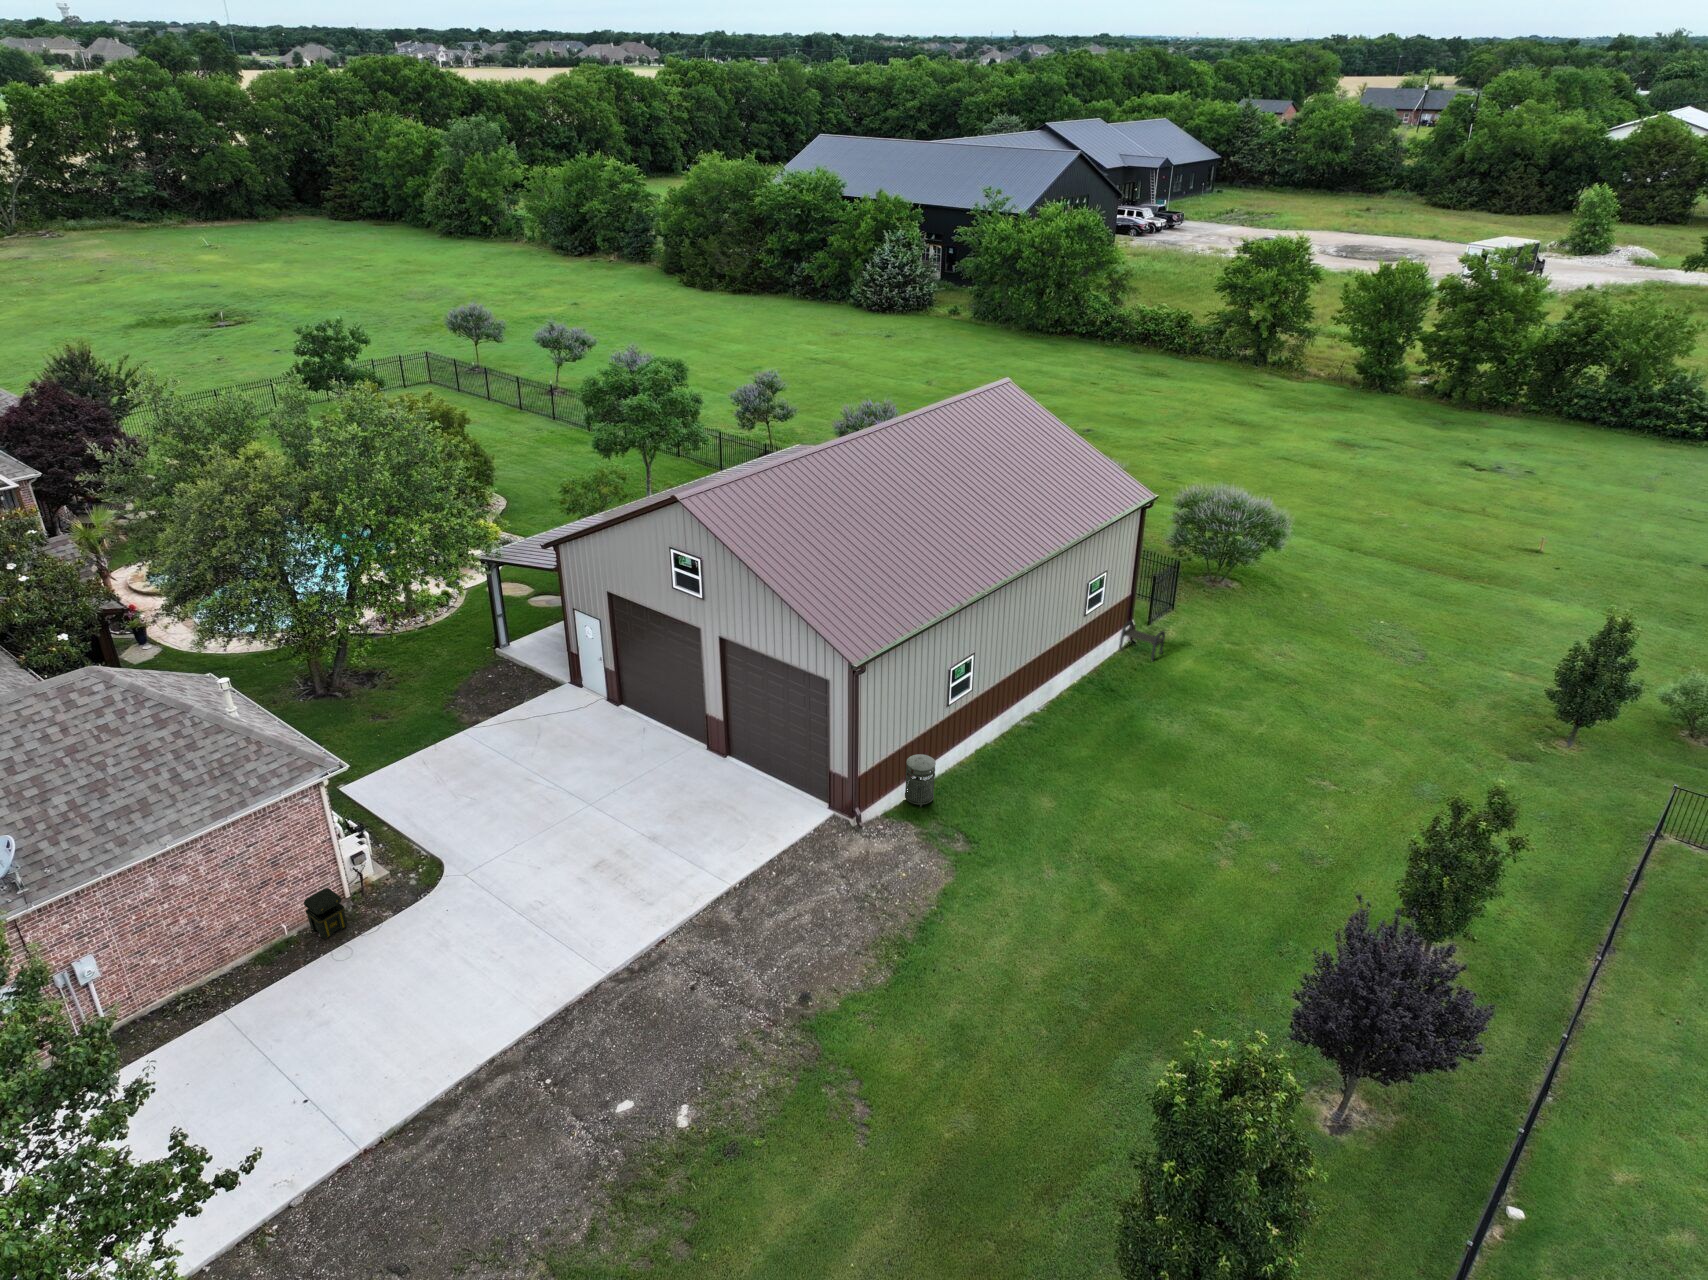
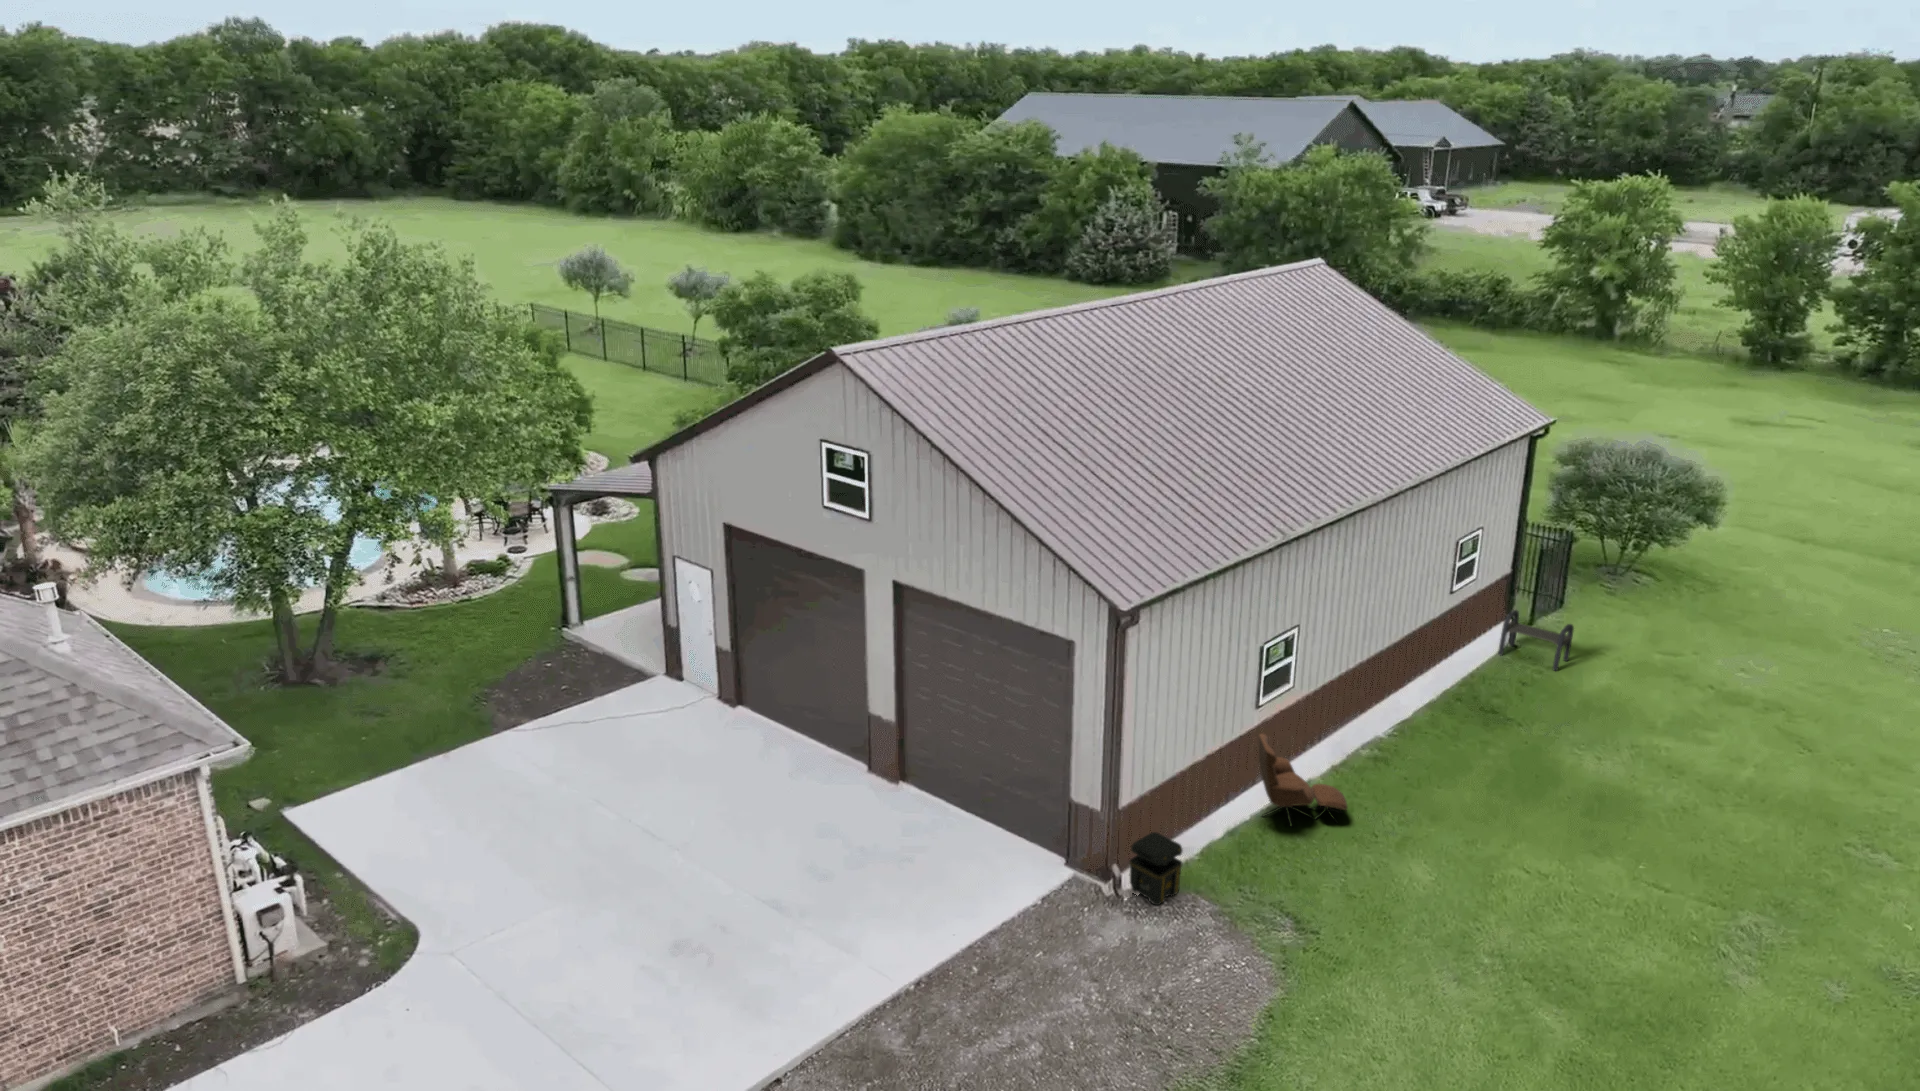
lounge chair: none [948,720,1001,777] -> present [1257,734,1347,827]
trash can: present [905,754,936,807] -> none [1191,782,1246,872]
toolbox: present [304,888,347,939] -> present [1129,832,1183,905]

